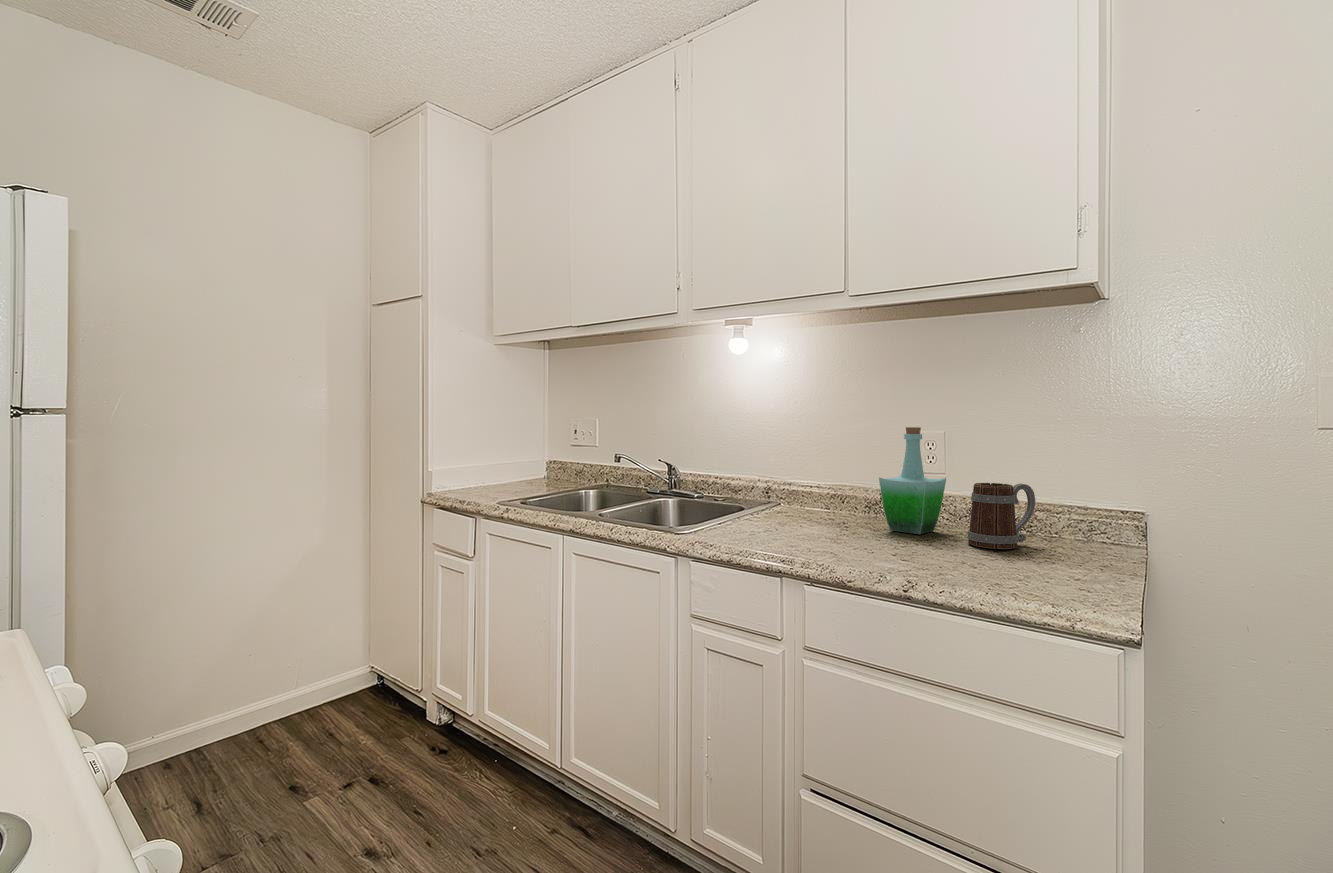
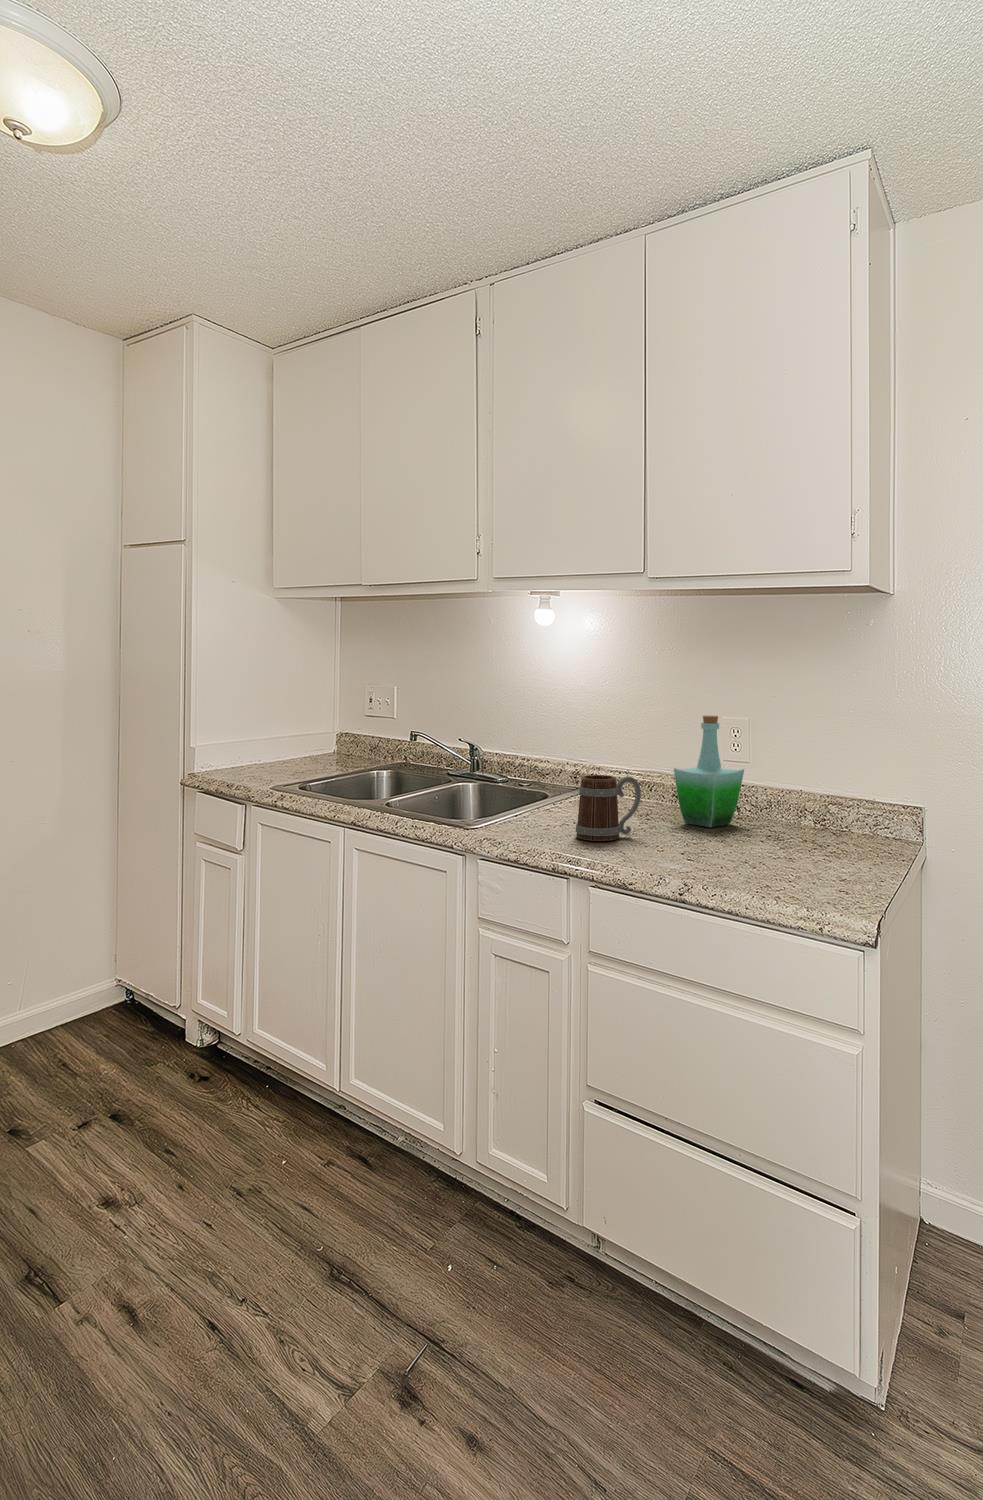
mug: present [967,483,1035,549] -> present [576,775,641,841]

